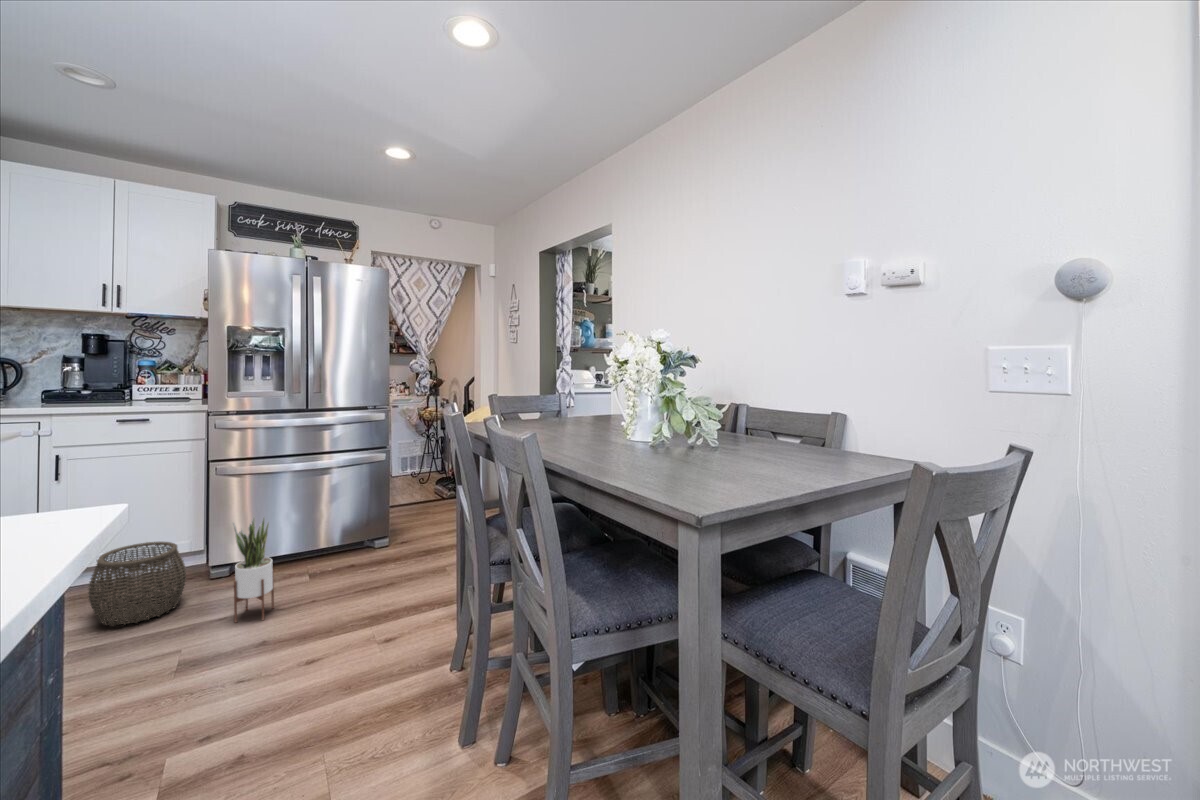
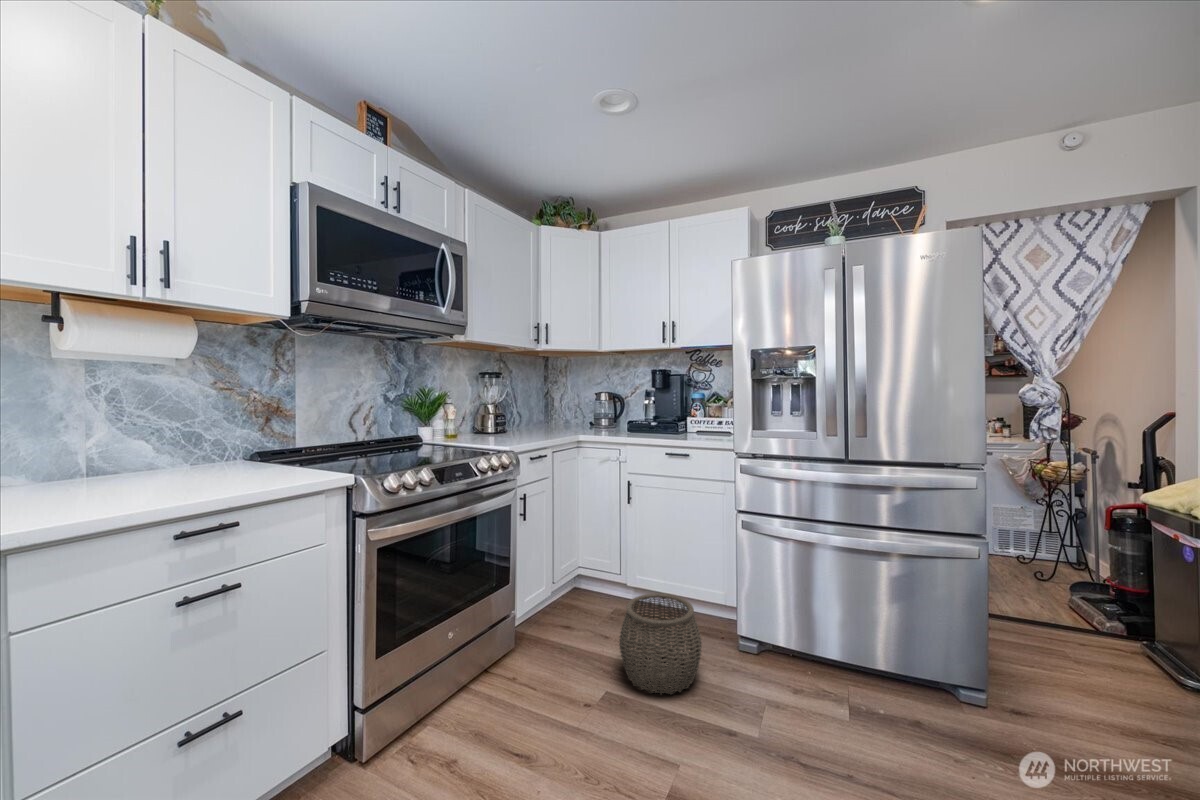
potted plant: present [233,515,274,623] -> none [733,608,789,780]

